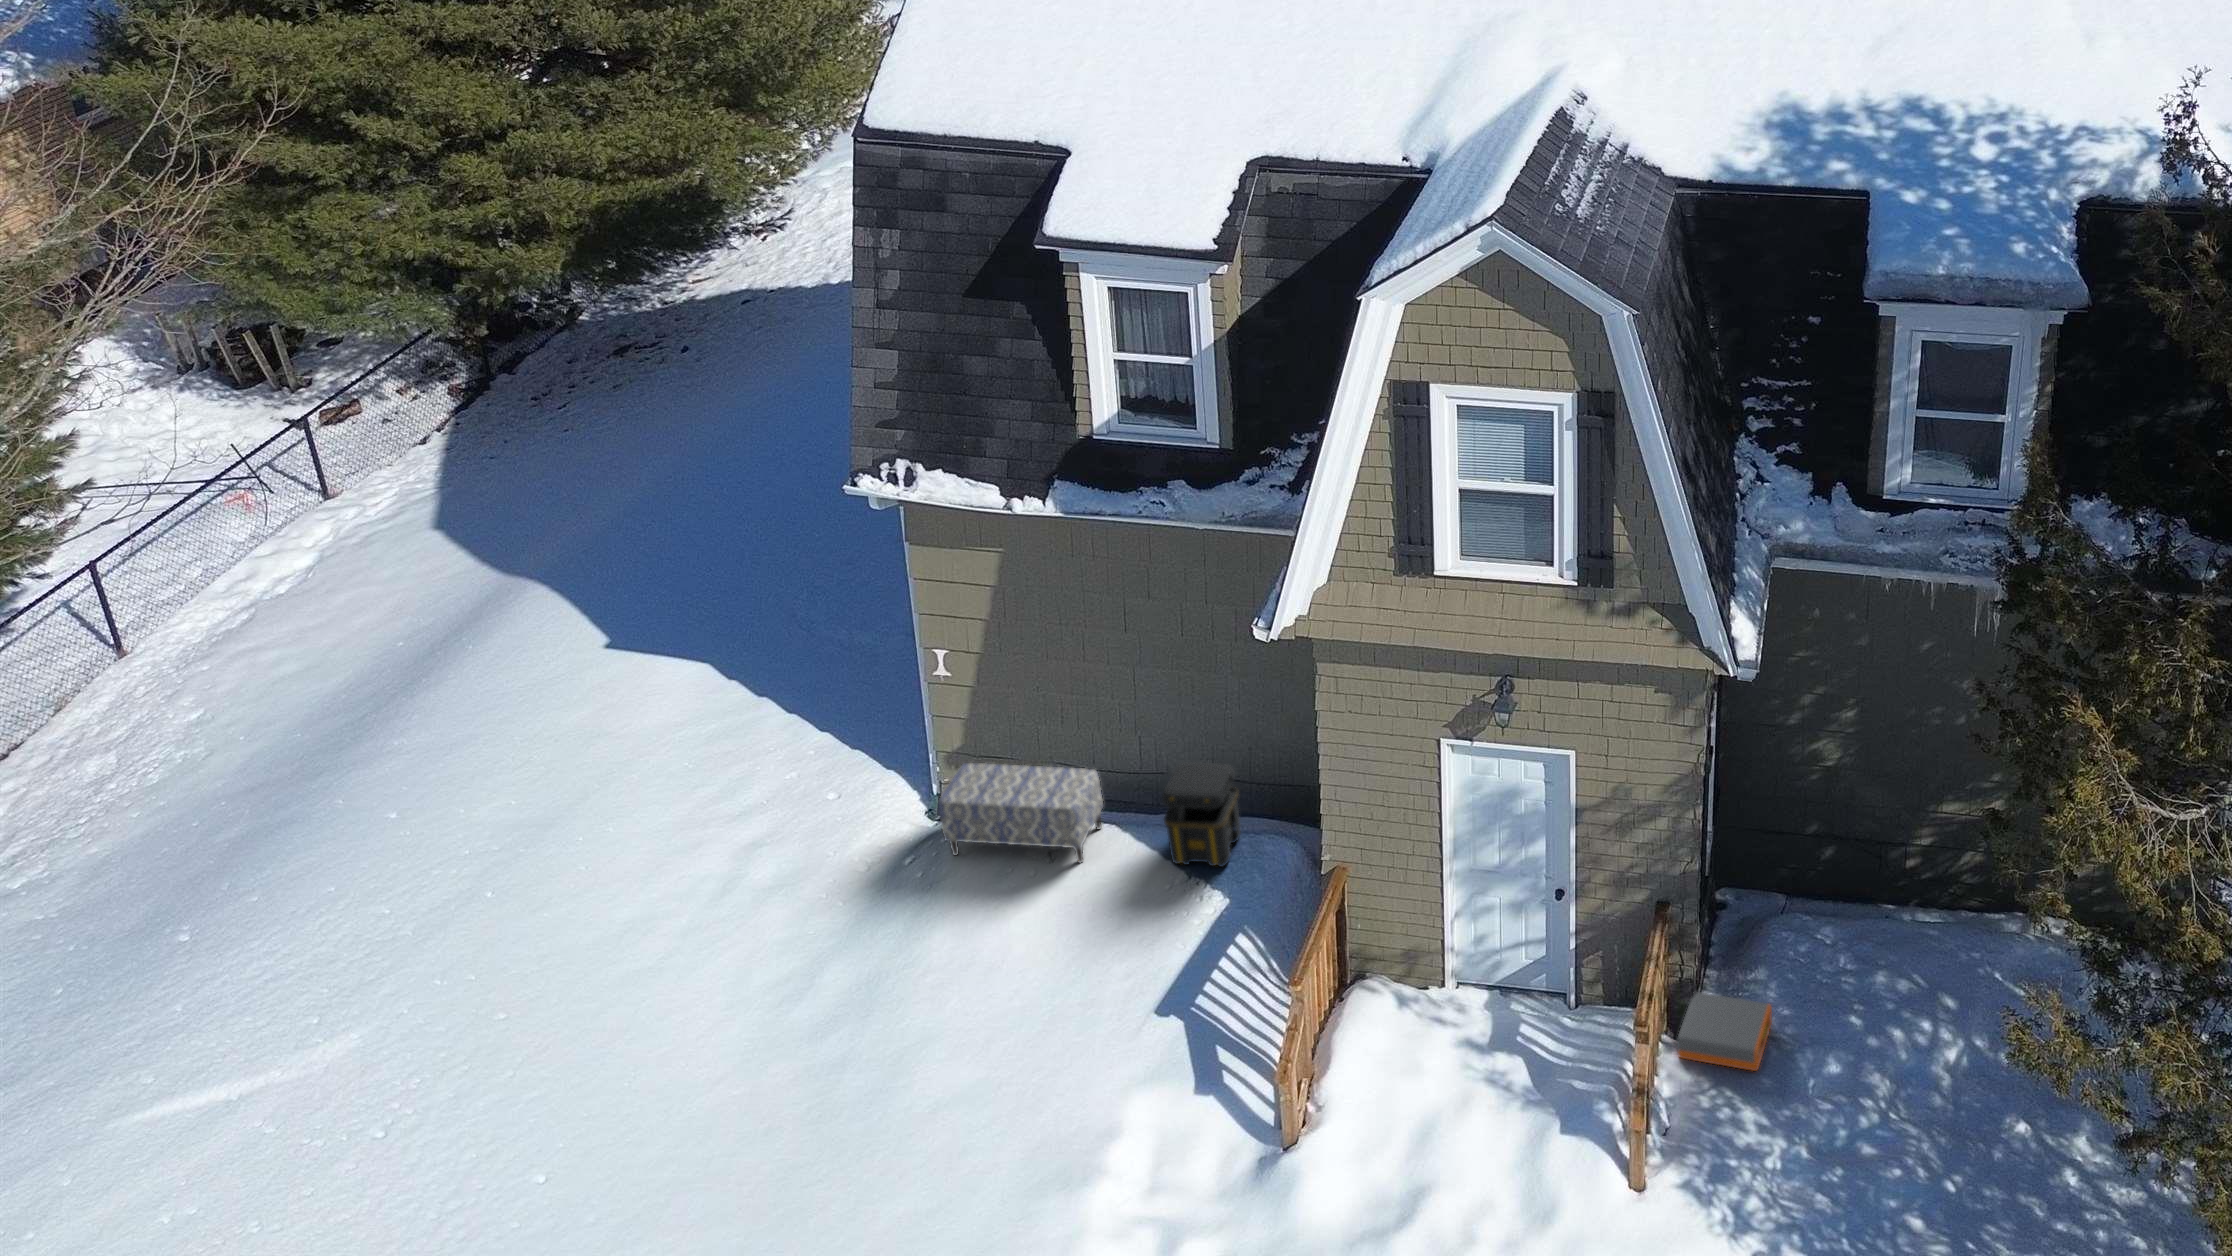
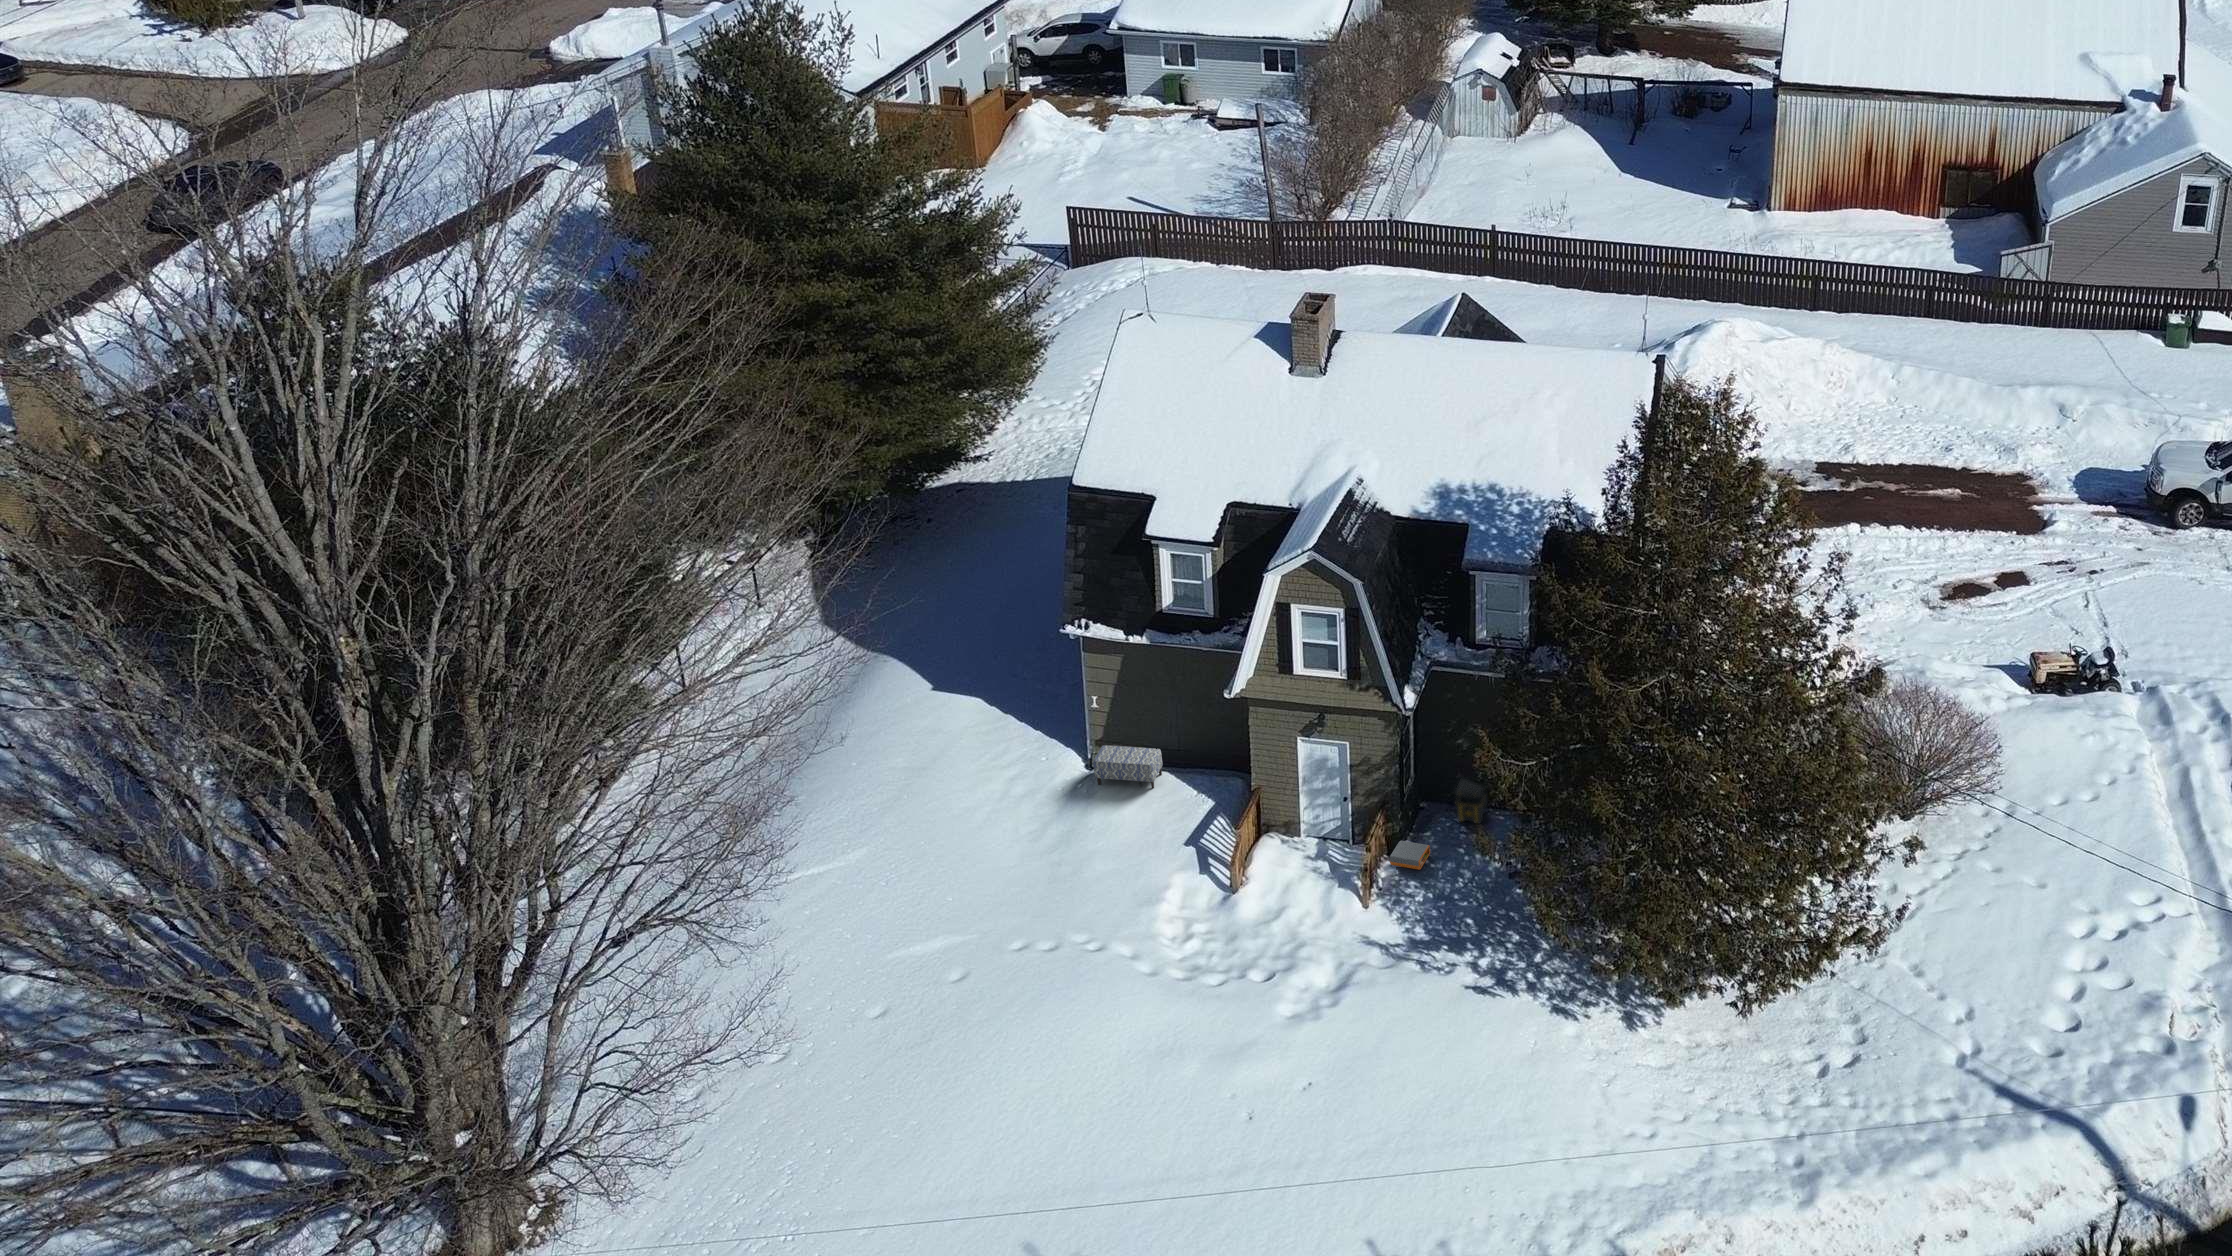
toolbox: present [1162,762,1241,867] -> present [1456,779,1486,823]

